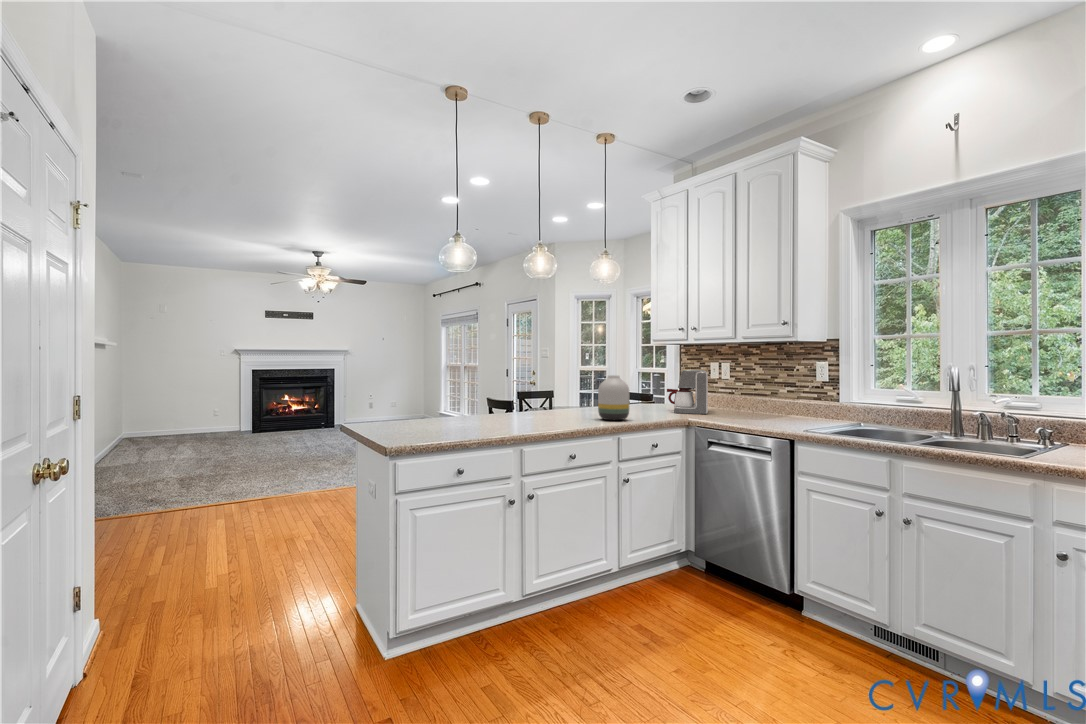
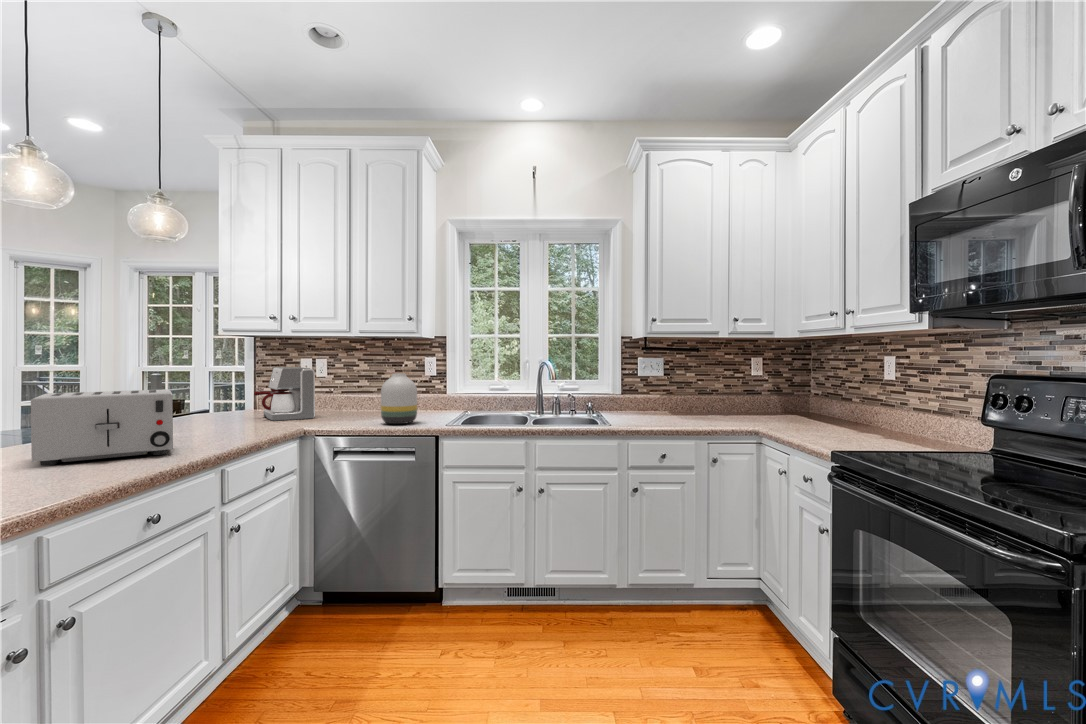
vase: present [598,375,629,420] -> present [381,373,417,424]
toaster: none [516,382,585,424] -> present [31,389,173,466]

